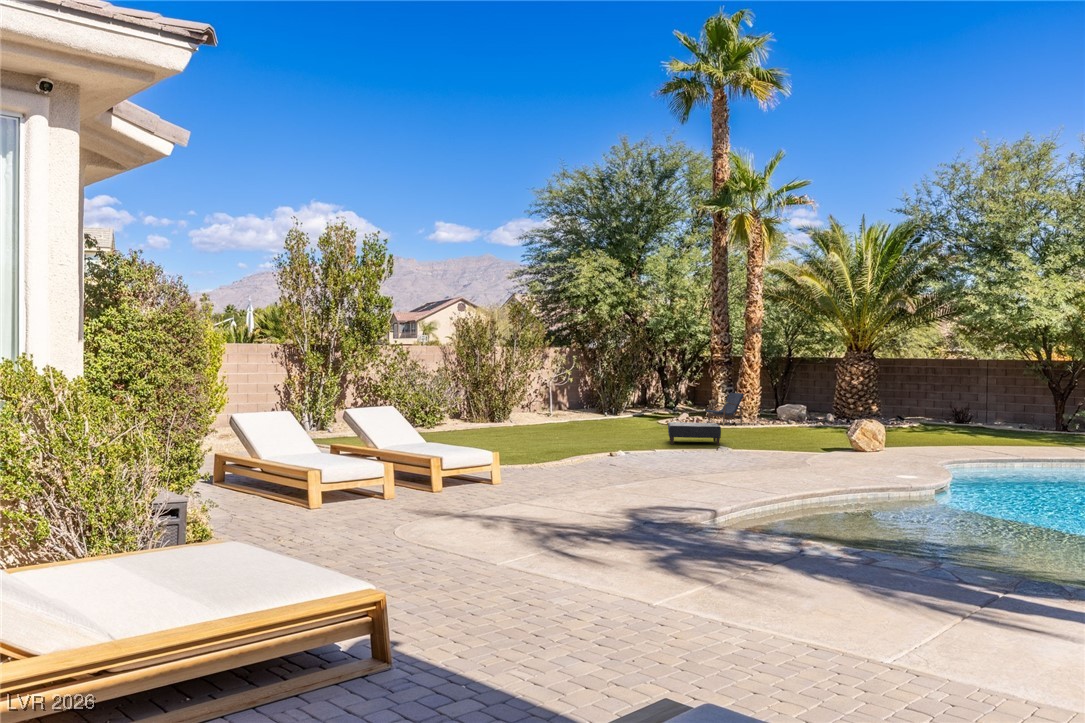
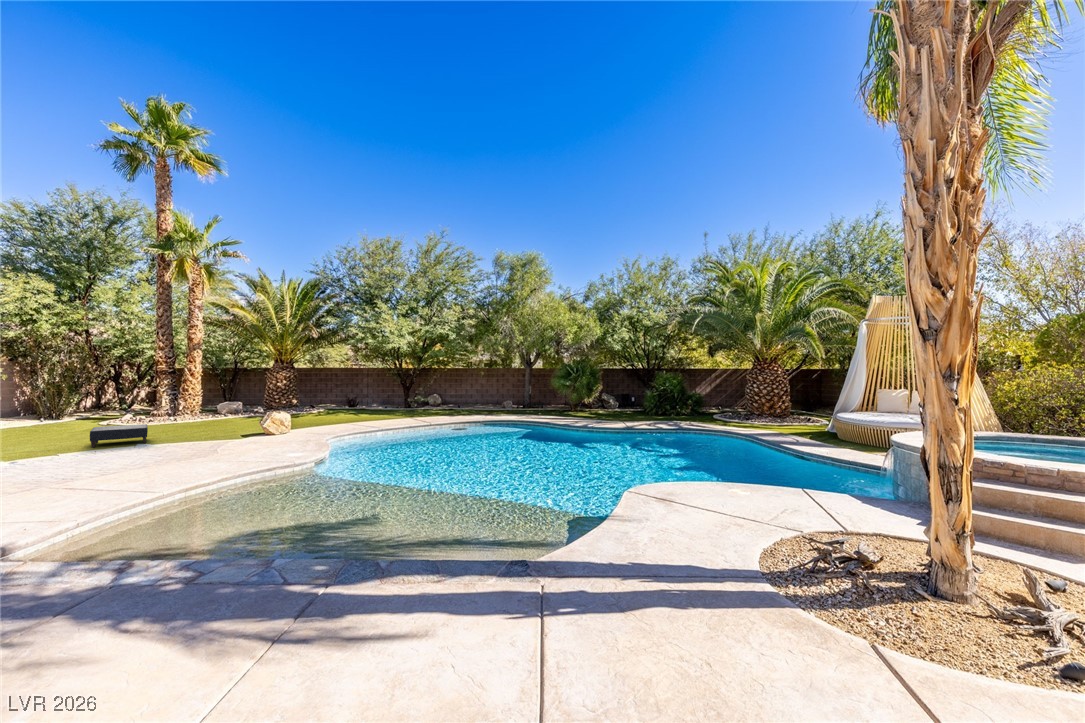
lounge chair: present [706,393,744,425] -> none [151,396,187,422]

